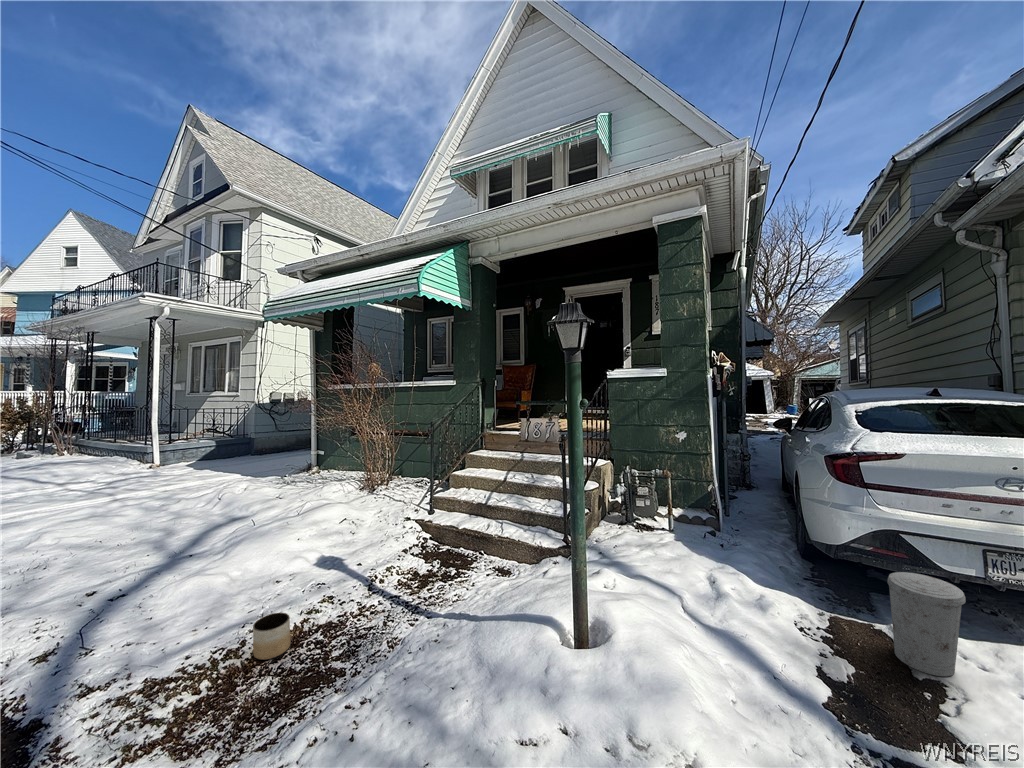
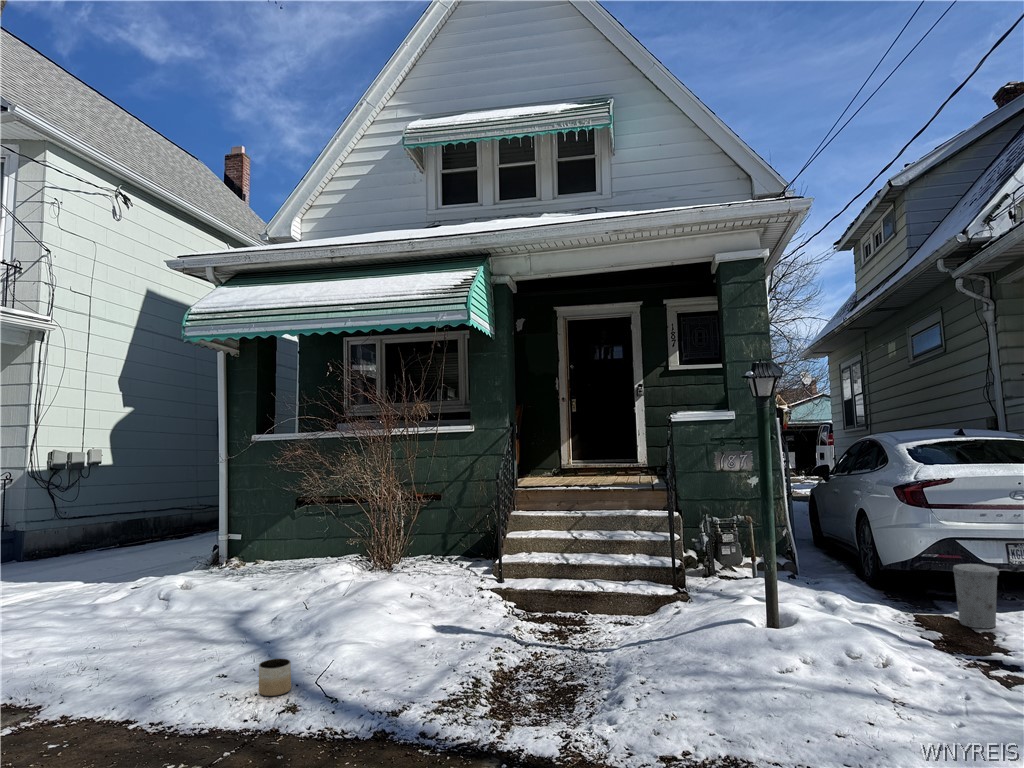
planter: present [253,613,291,660] -> present [259,659,291,696]

